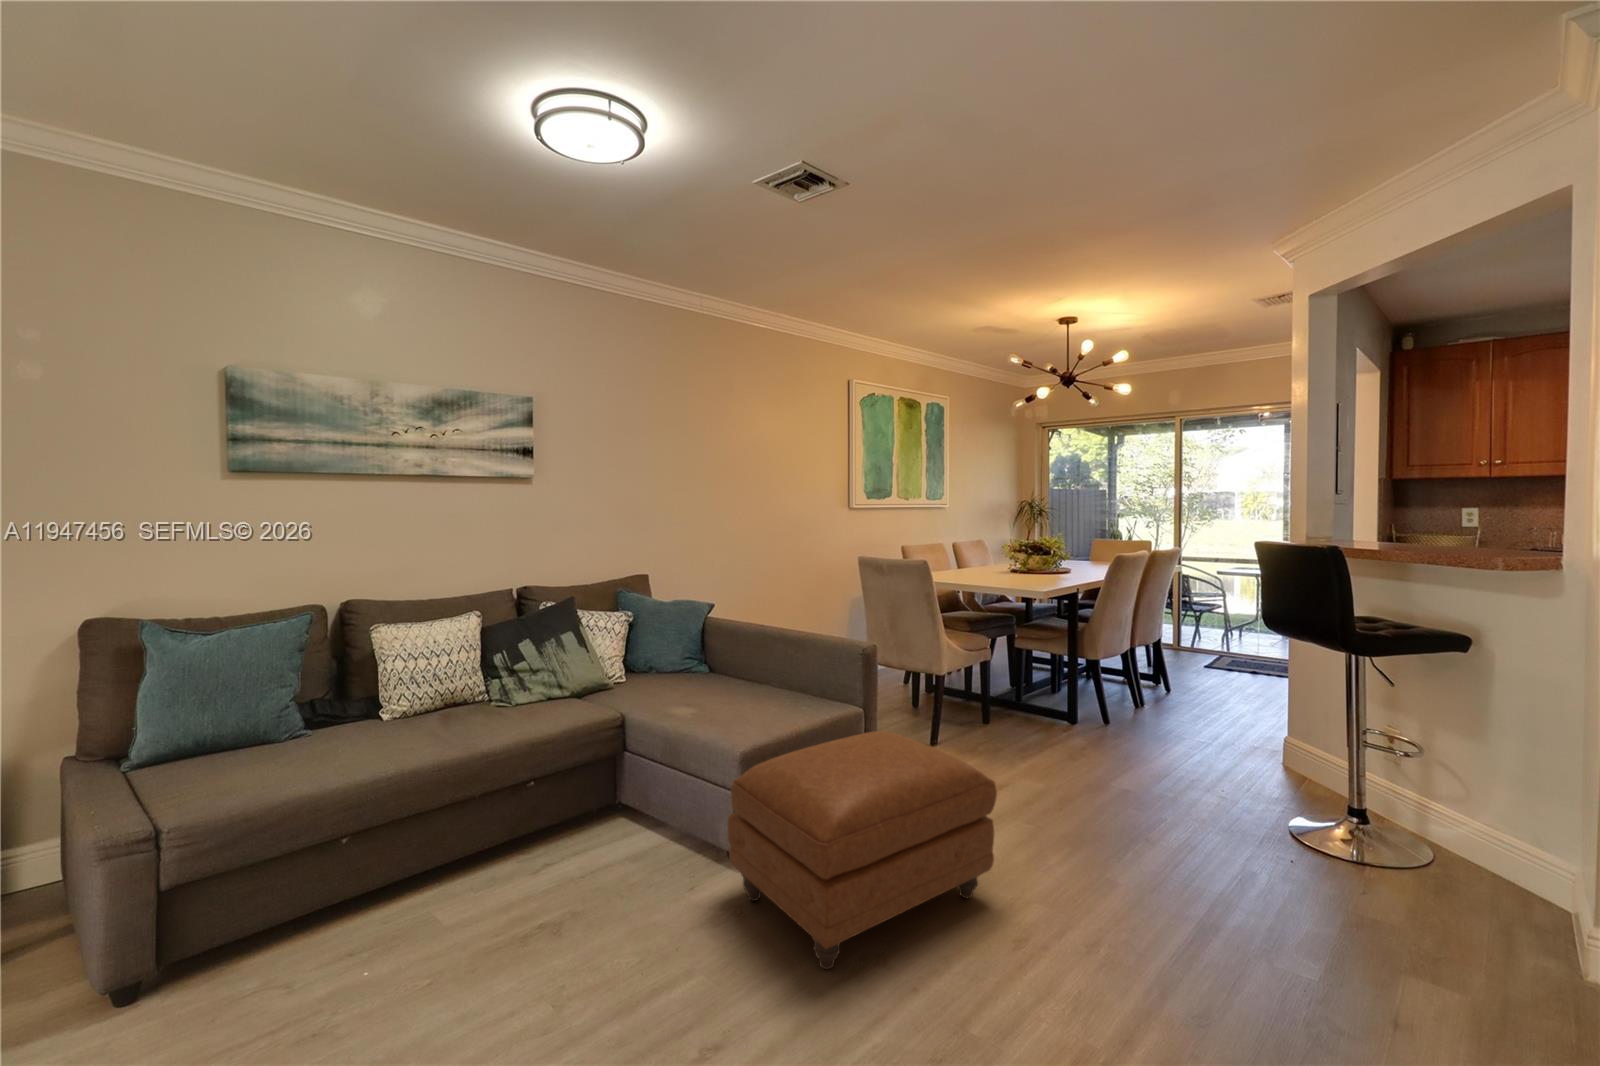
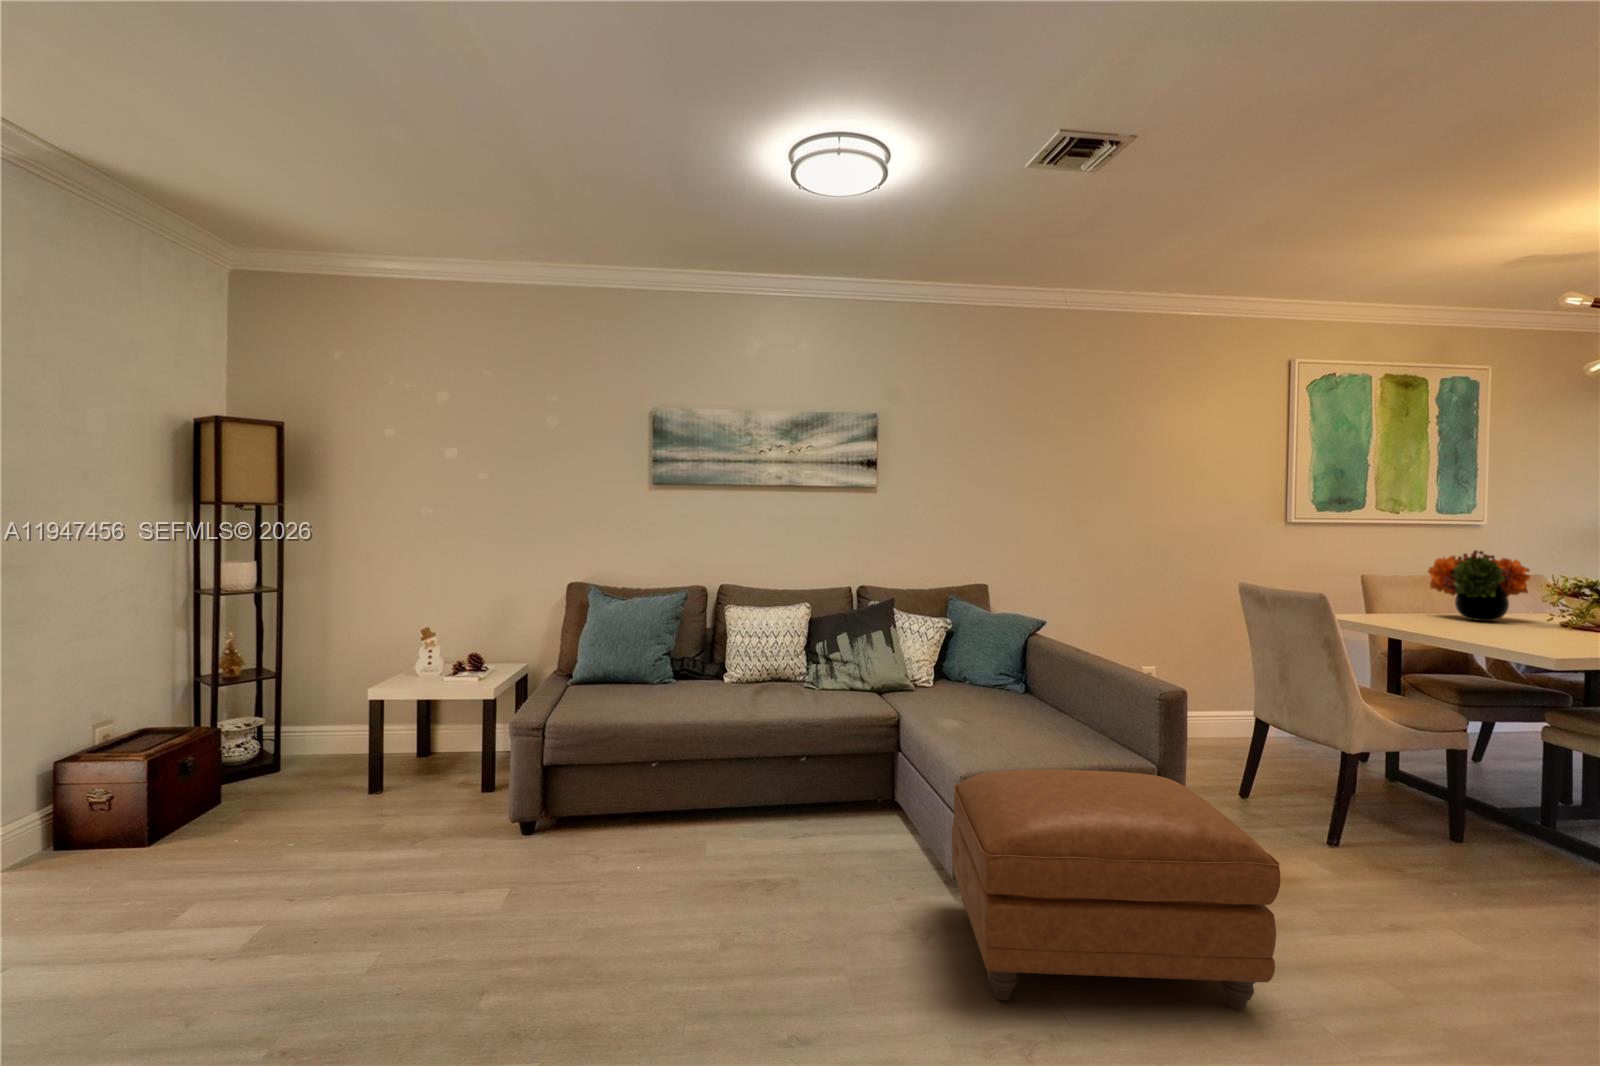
flower arrangement: none [946,527,999,575] -> present [1428,550,1530,621]

